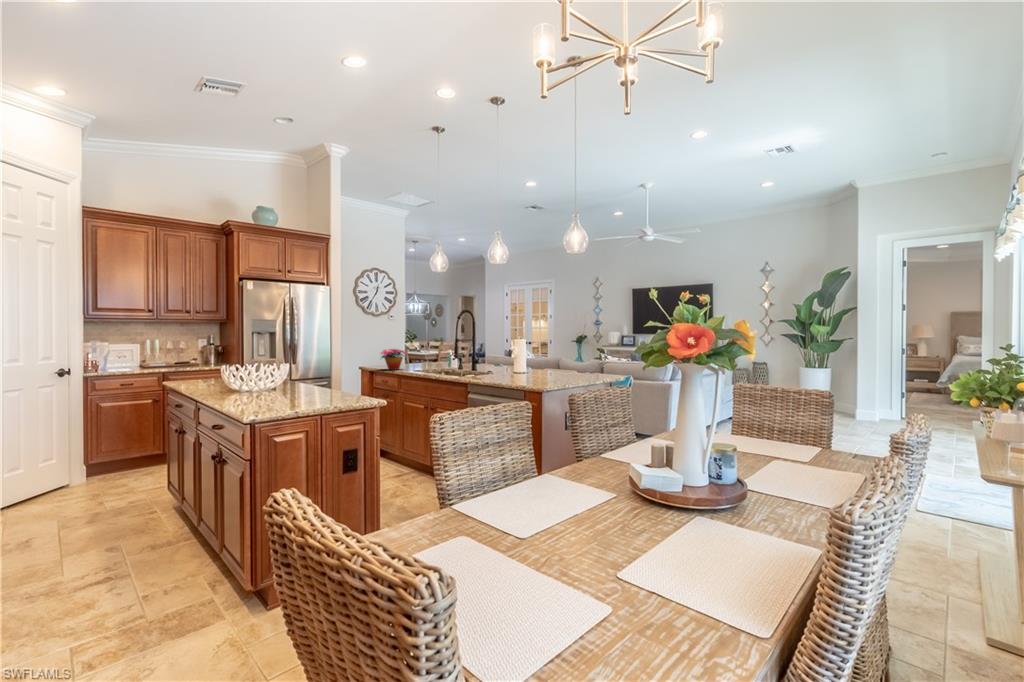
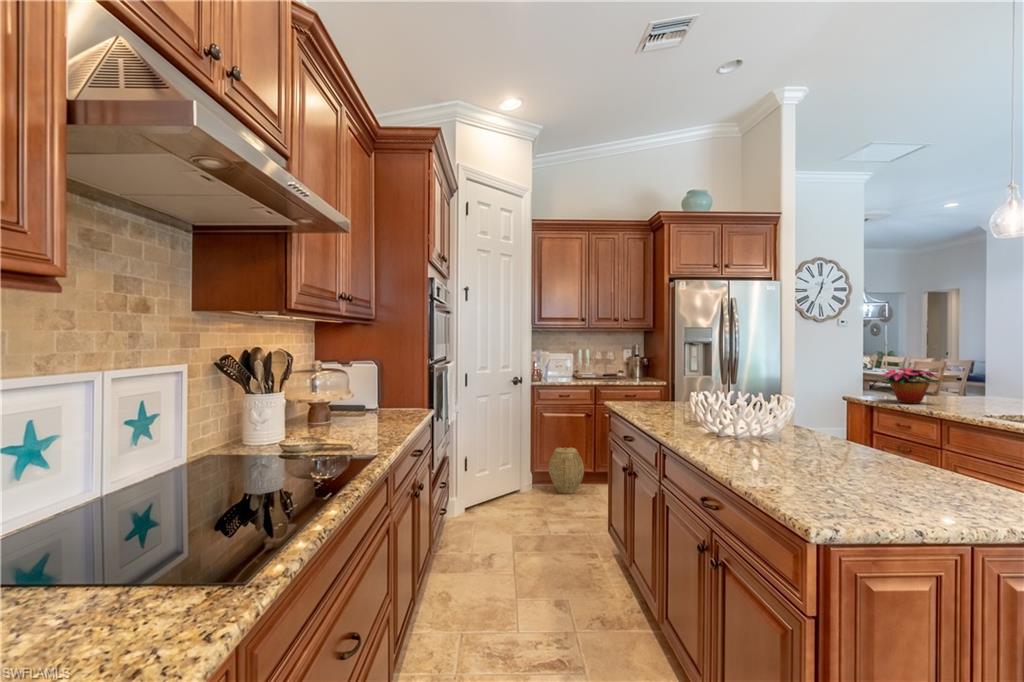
woven basket: none [108,435,151,479] -> present [549,447,584,494]

